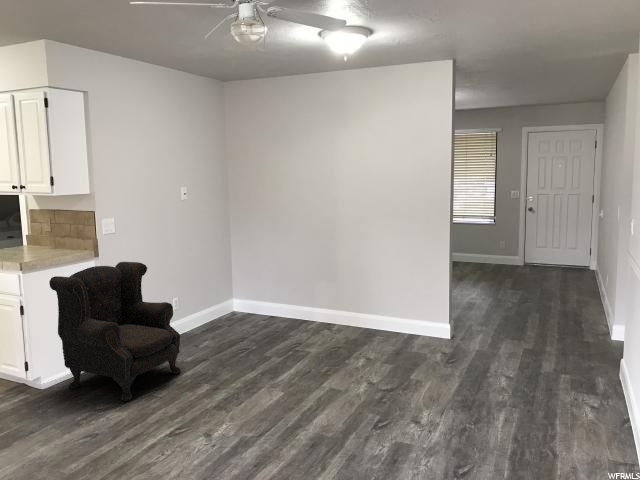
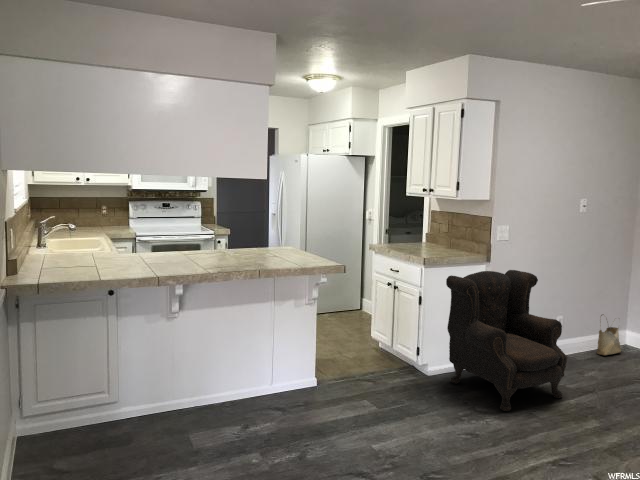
woven basket: none [210,290,229,326] -> present [596,315,621,355]

